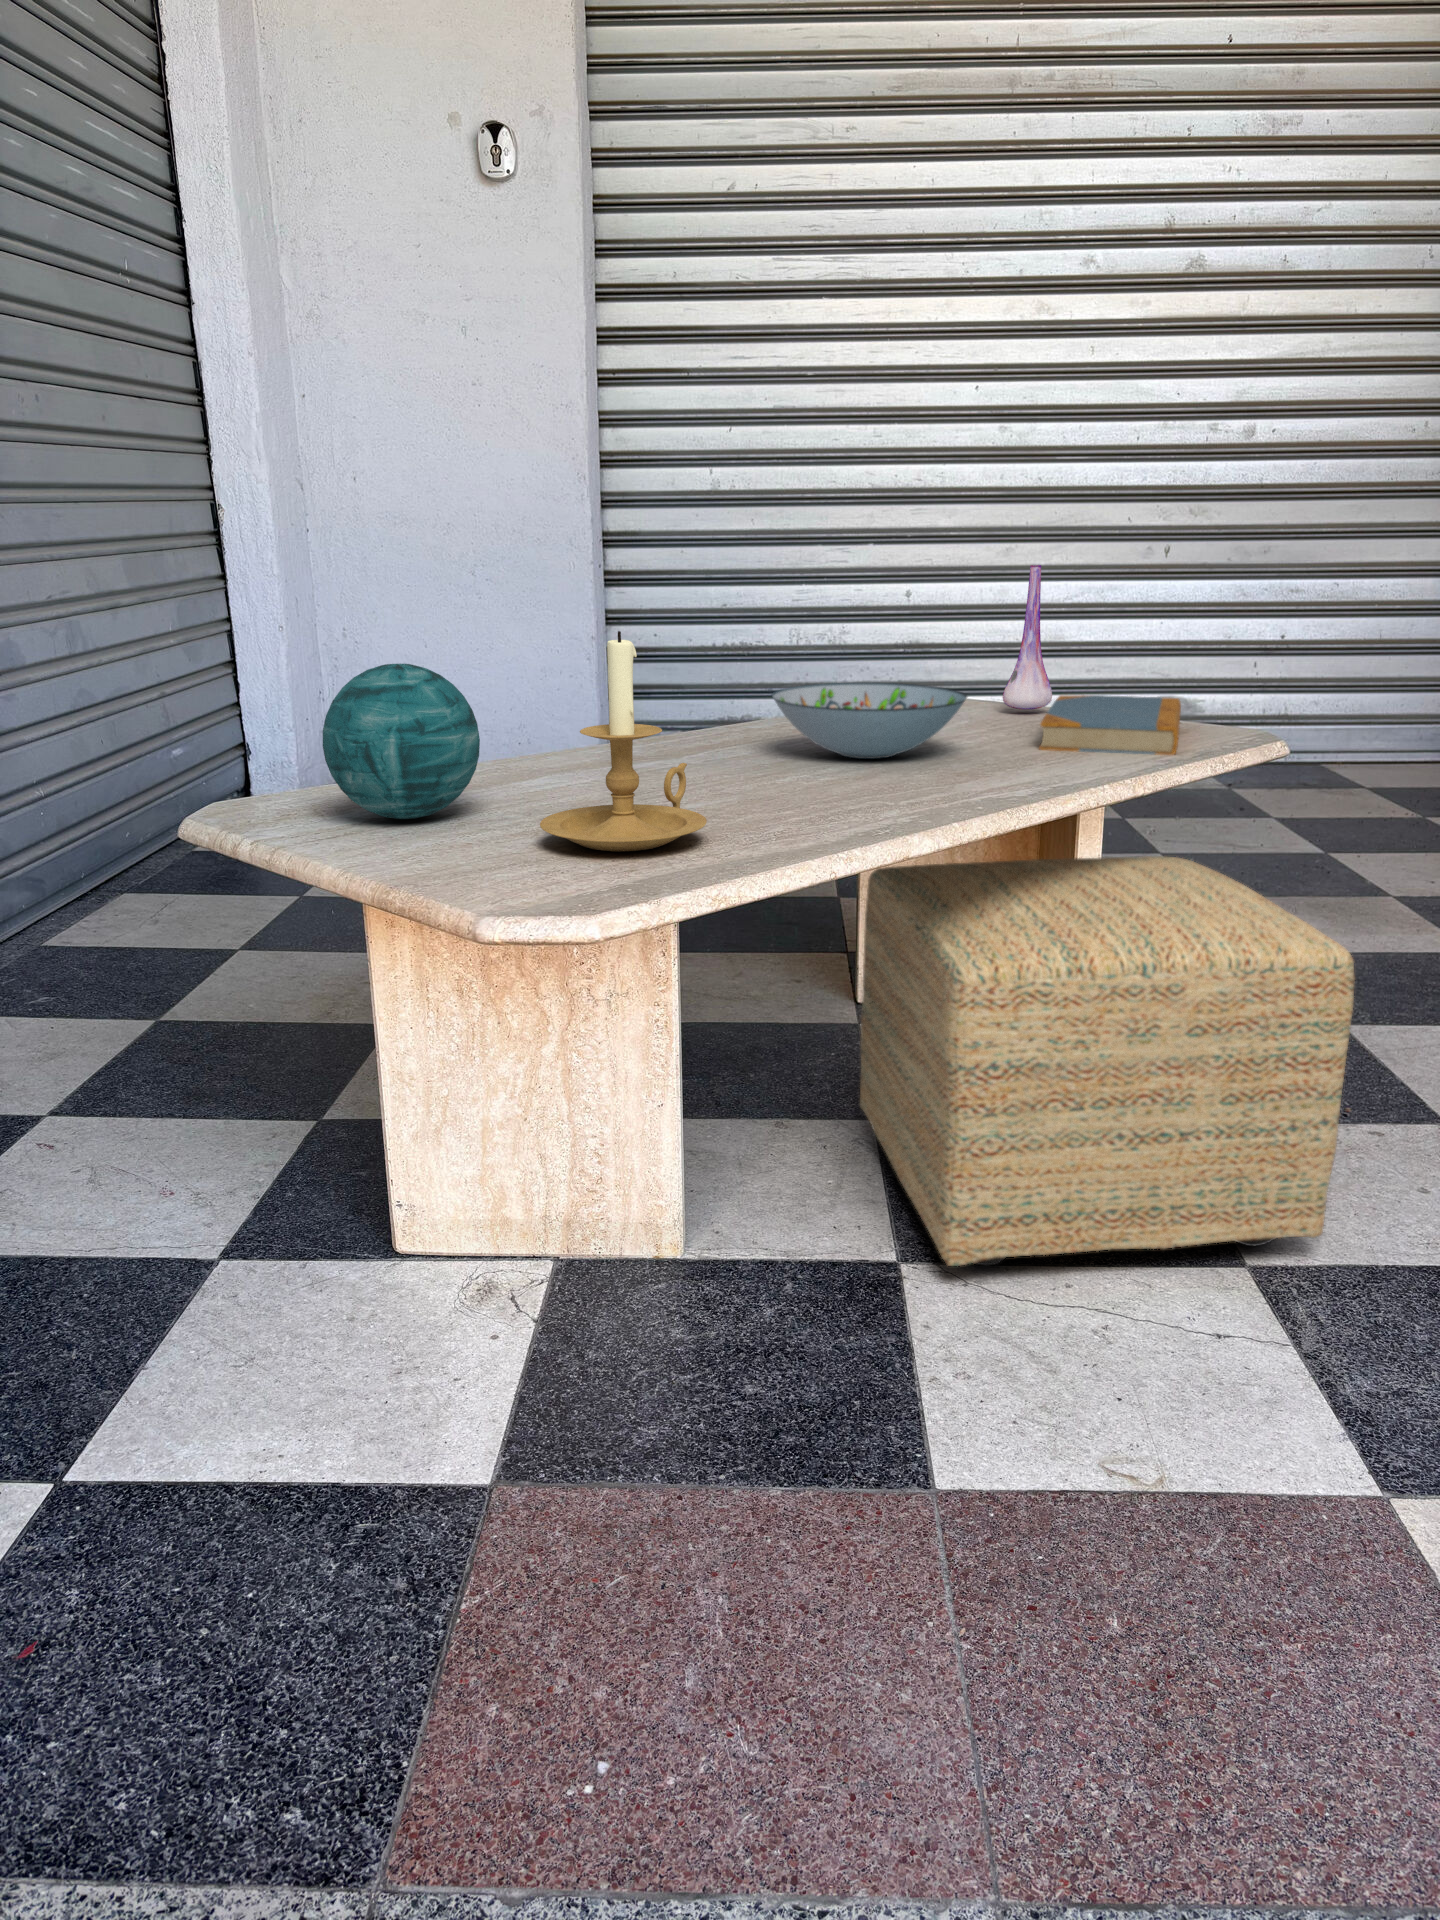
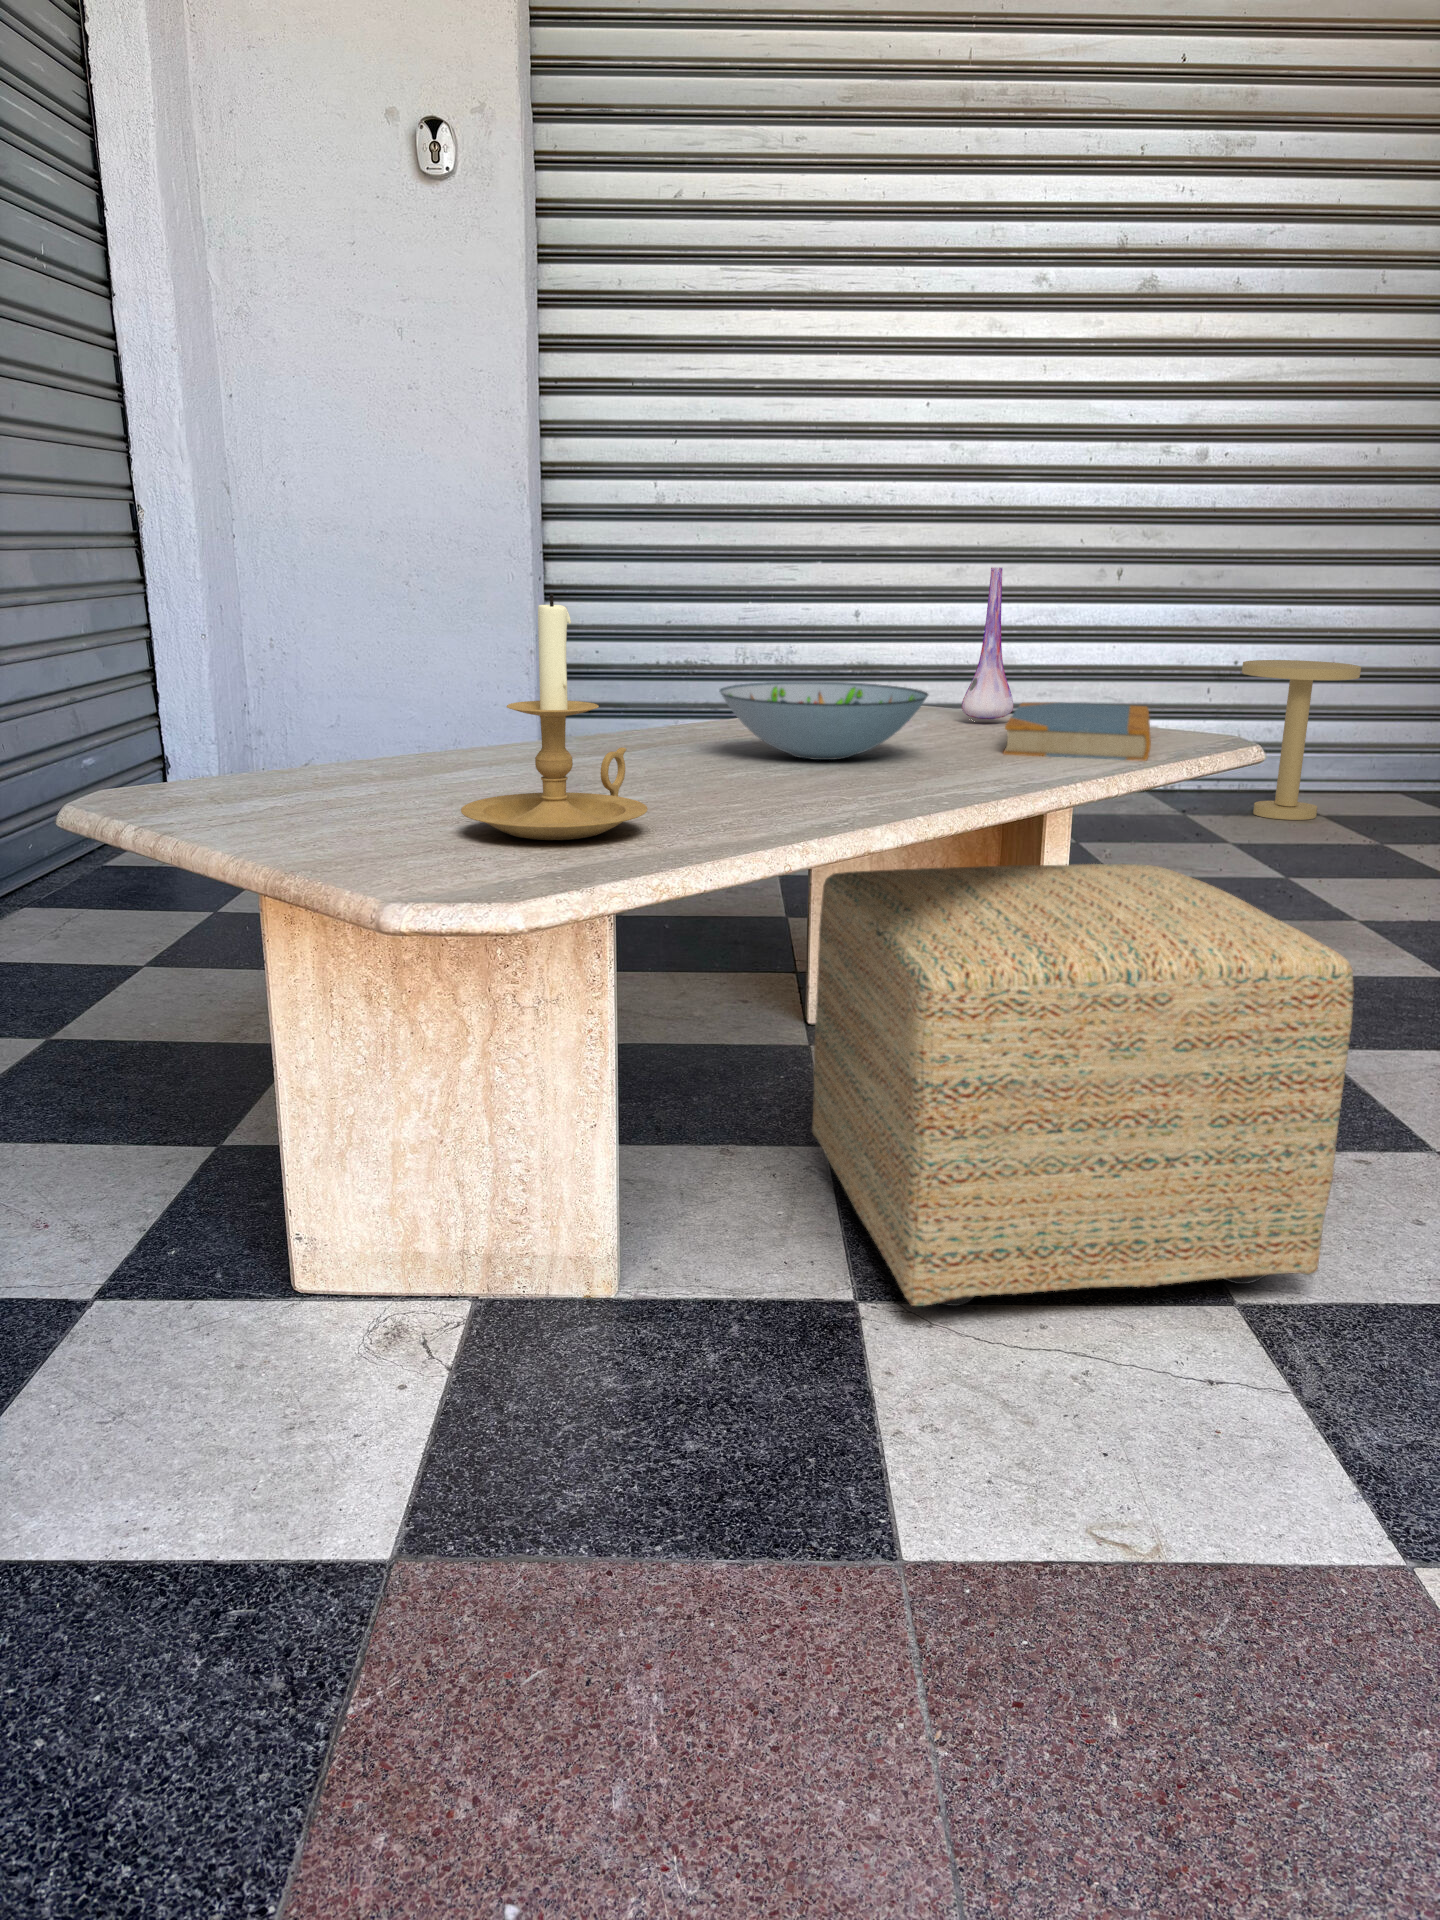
side table: none [1285,632,1404,790] -> present [1242,660,1361,820]
decorative orb: present [323,664,480,819] -> none [220,634,397,808]

